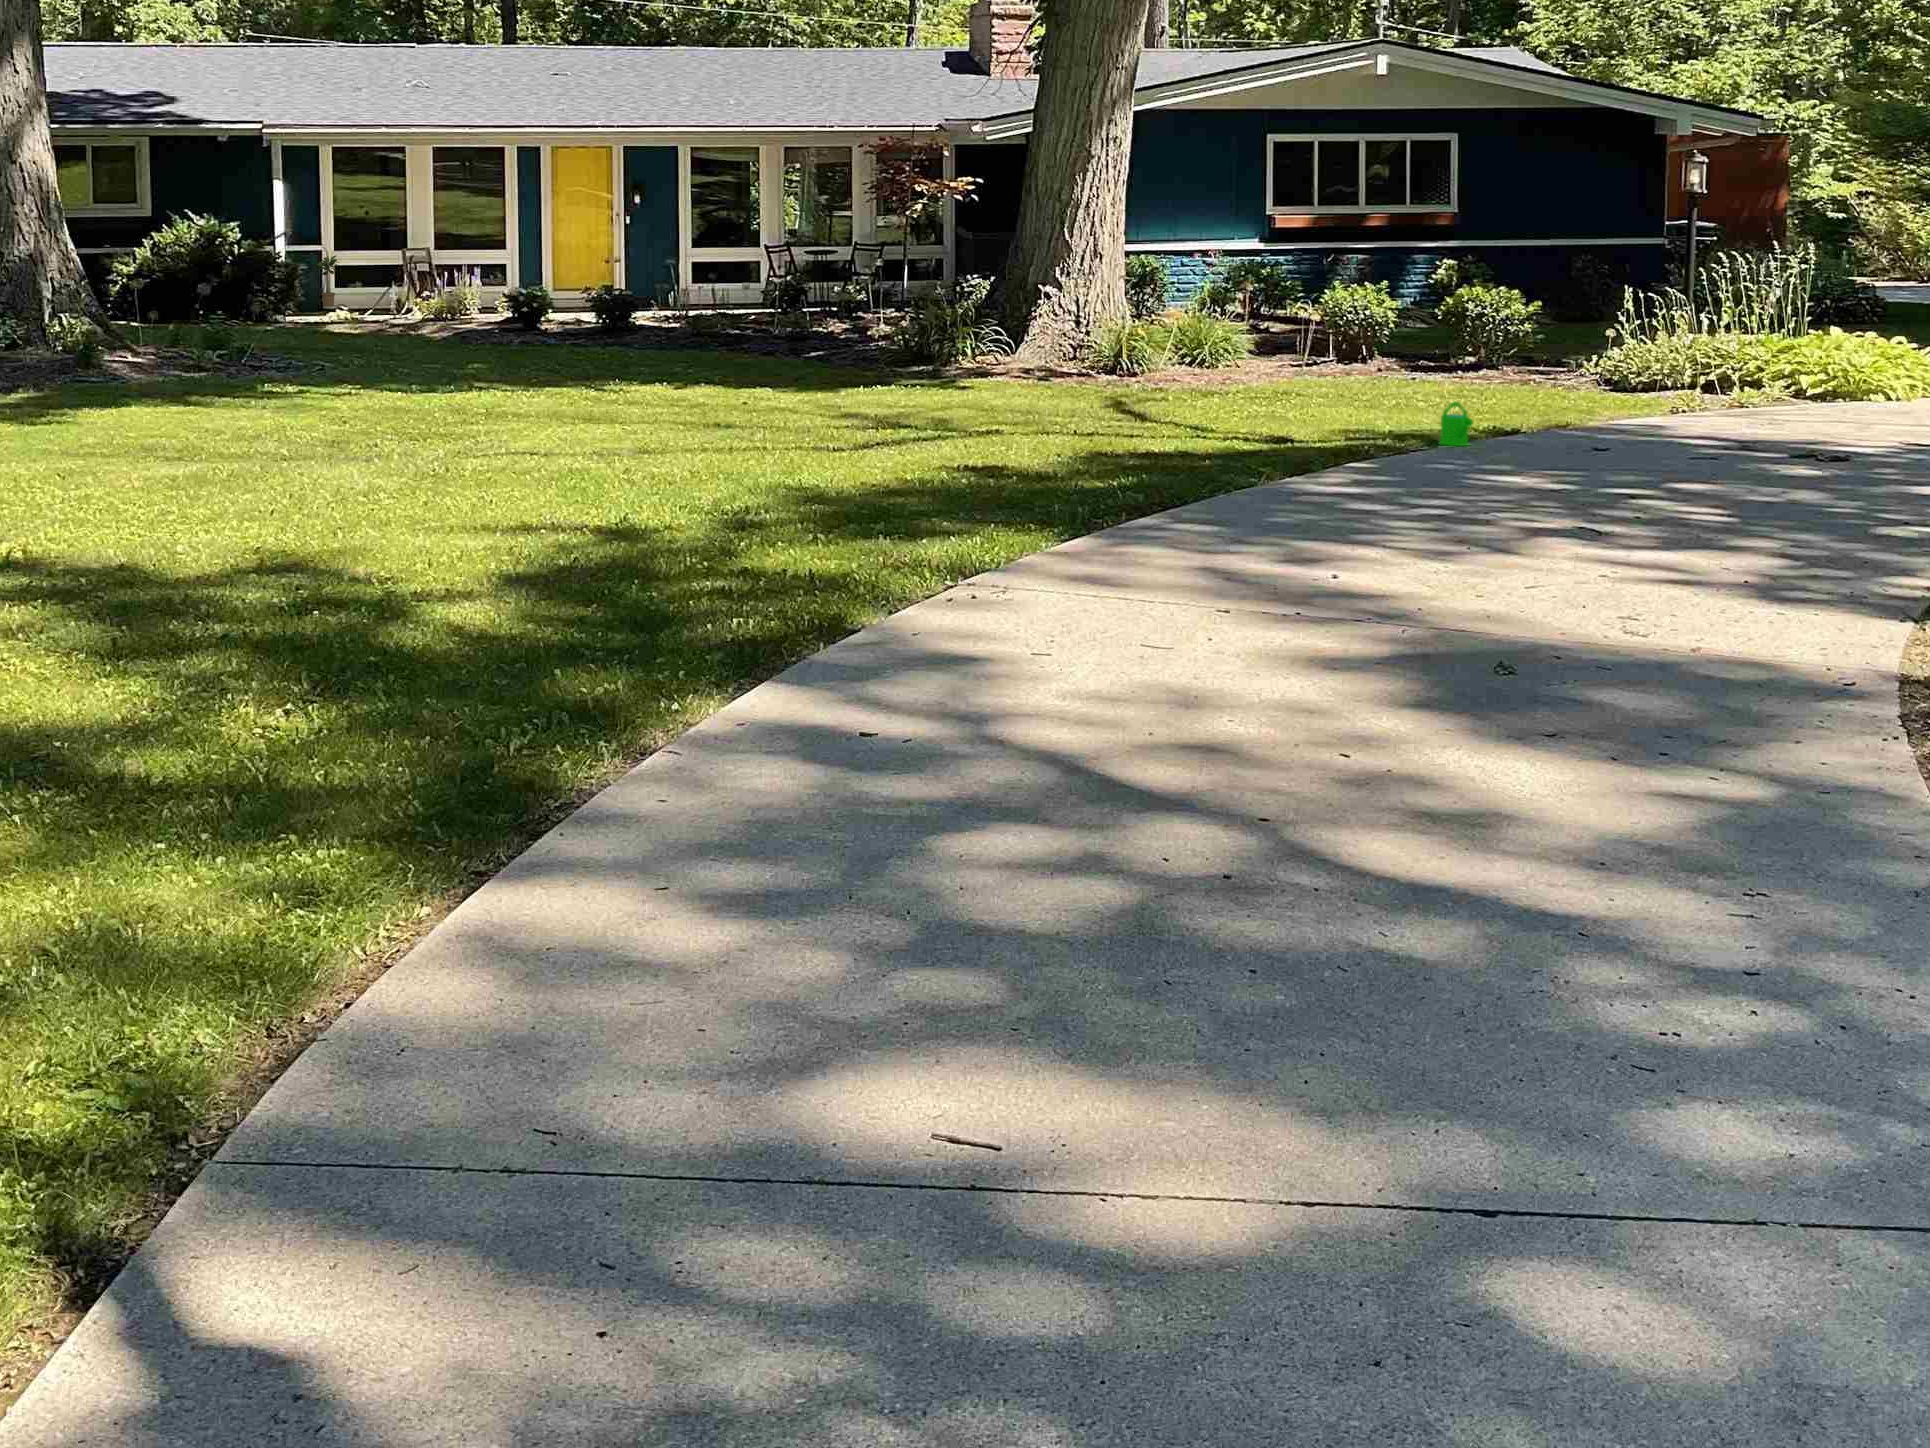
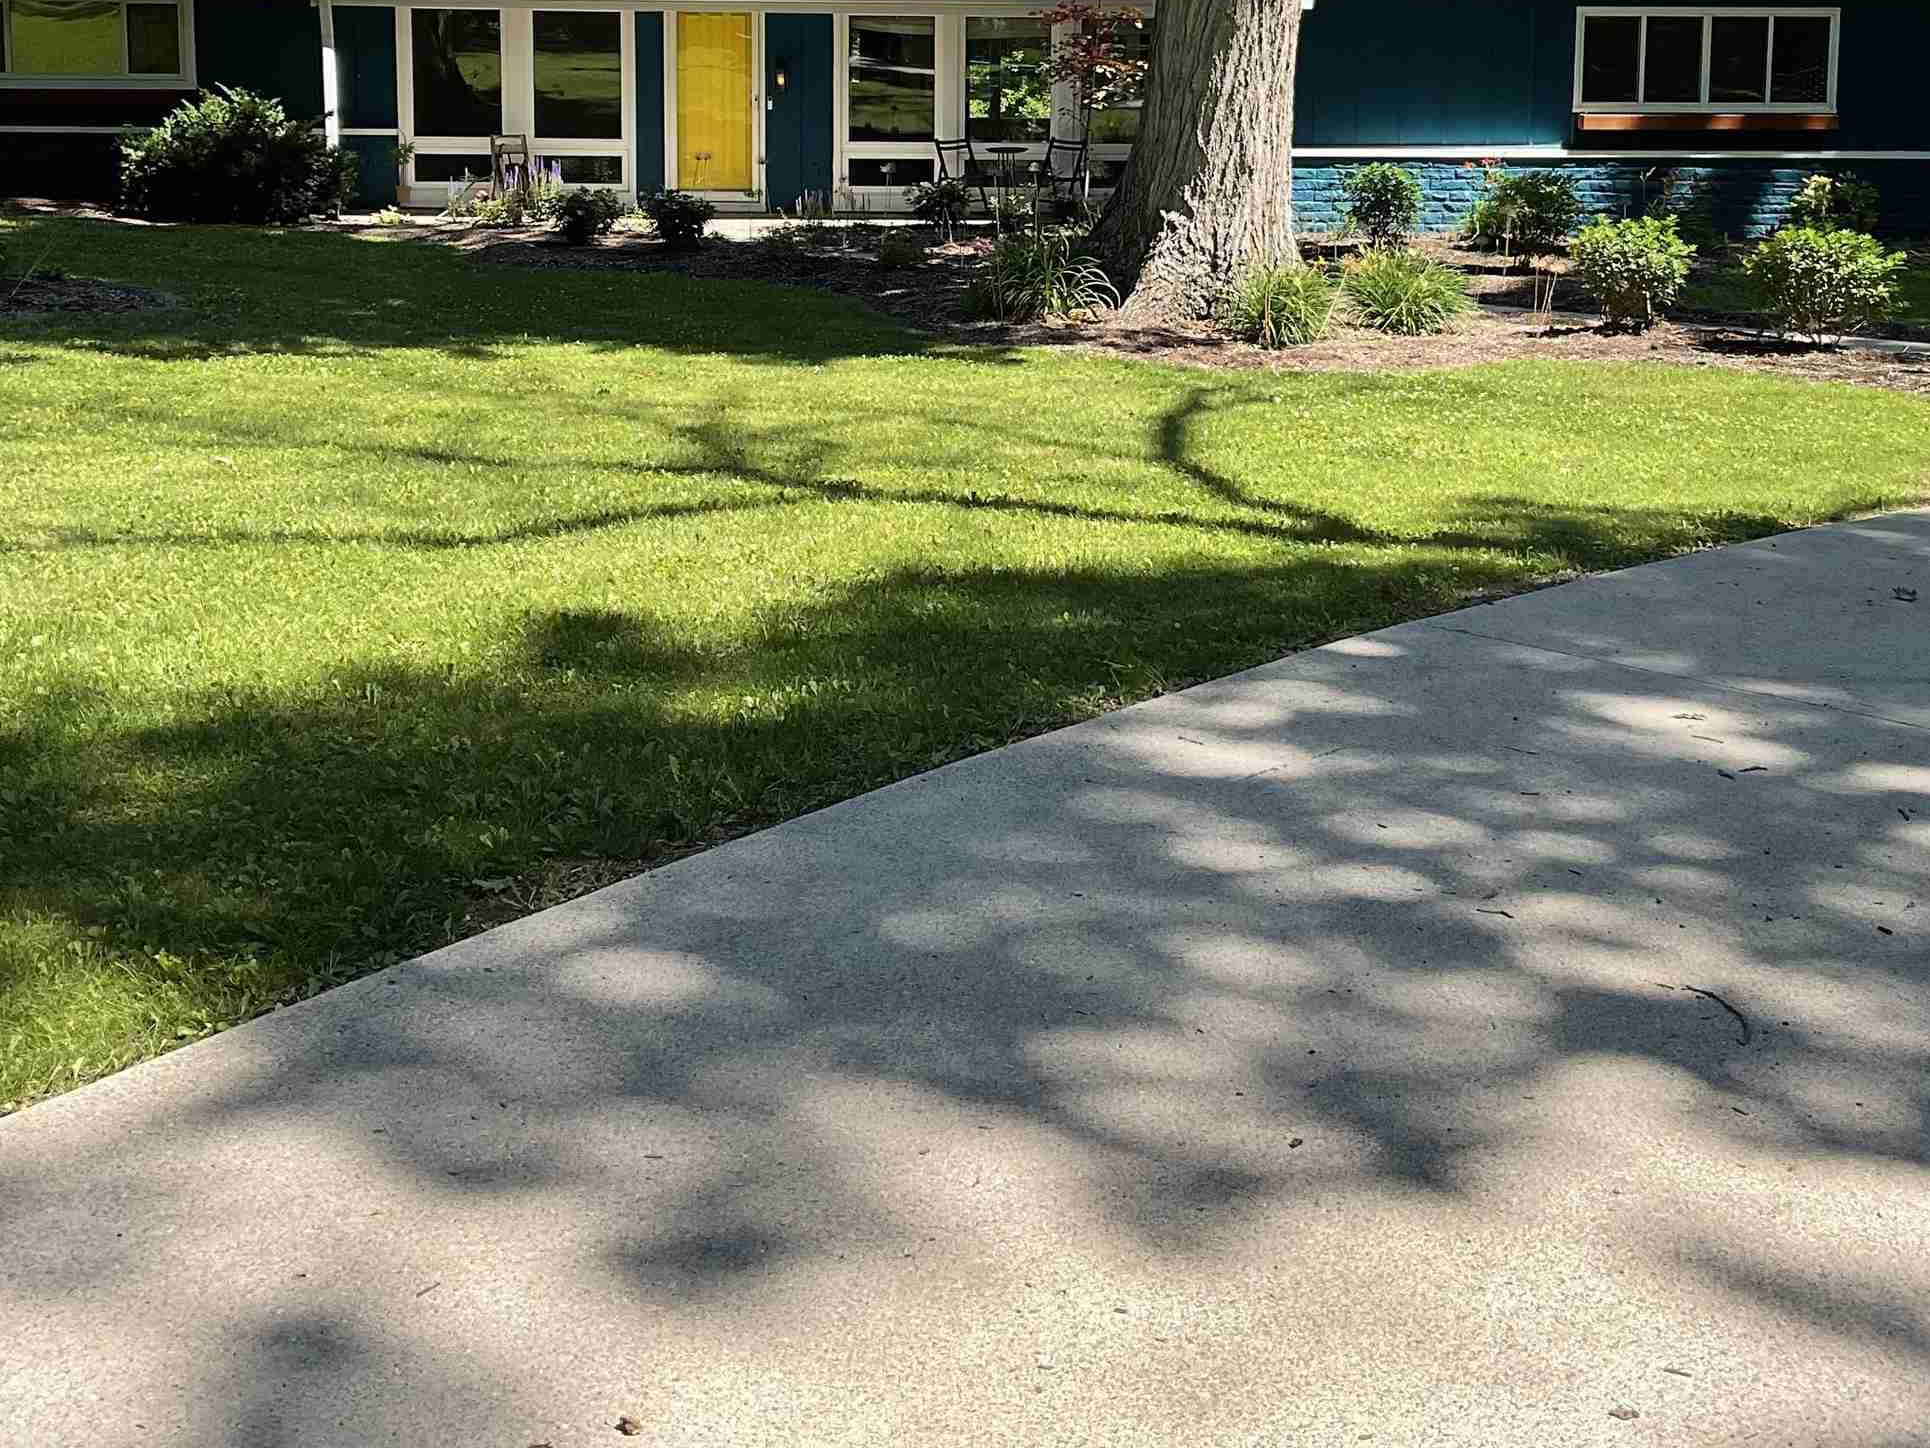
watering can: present [1439,402,1473,446] -> none [1645,443,1704,519]

